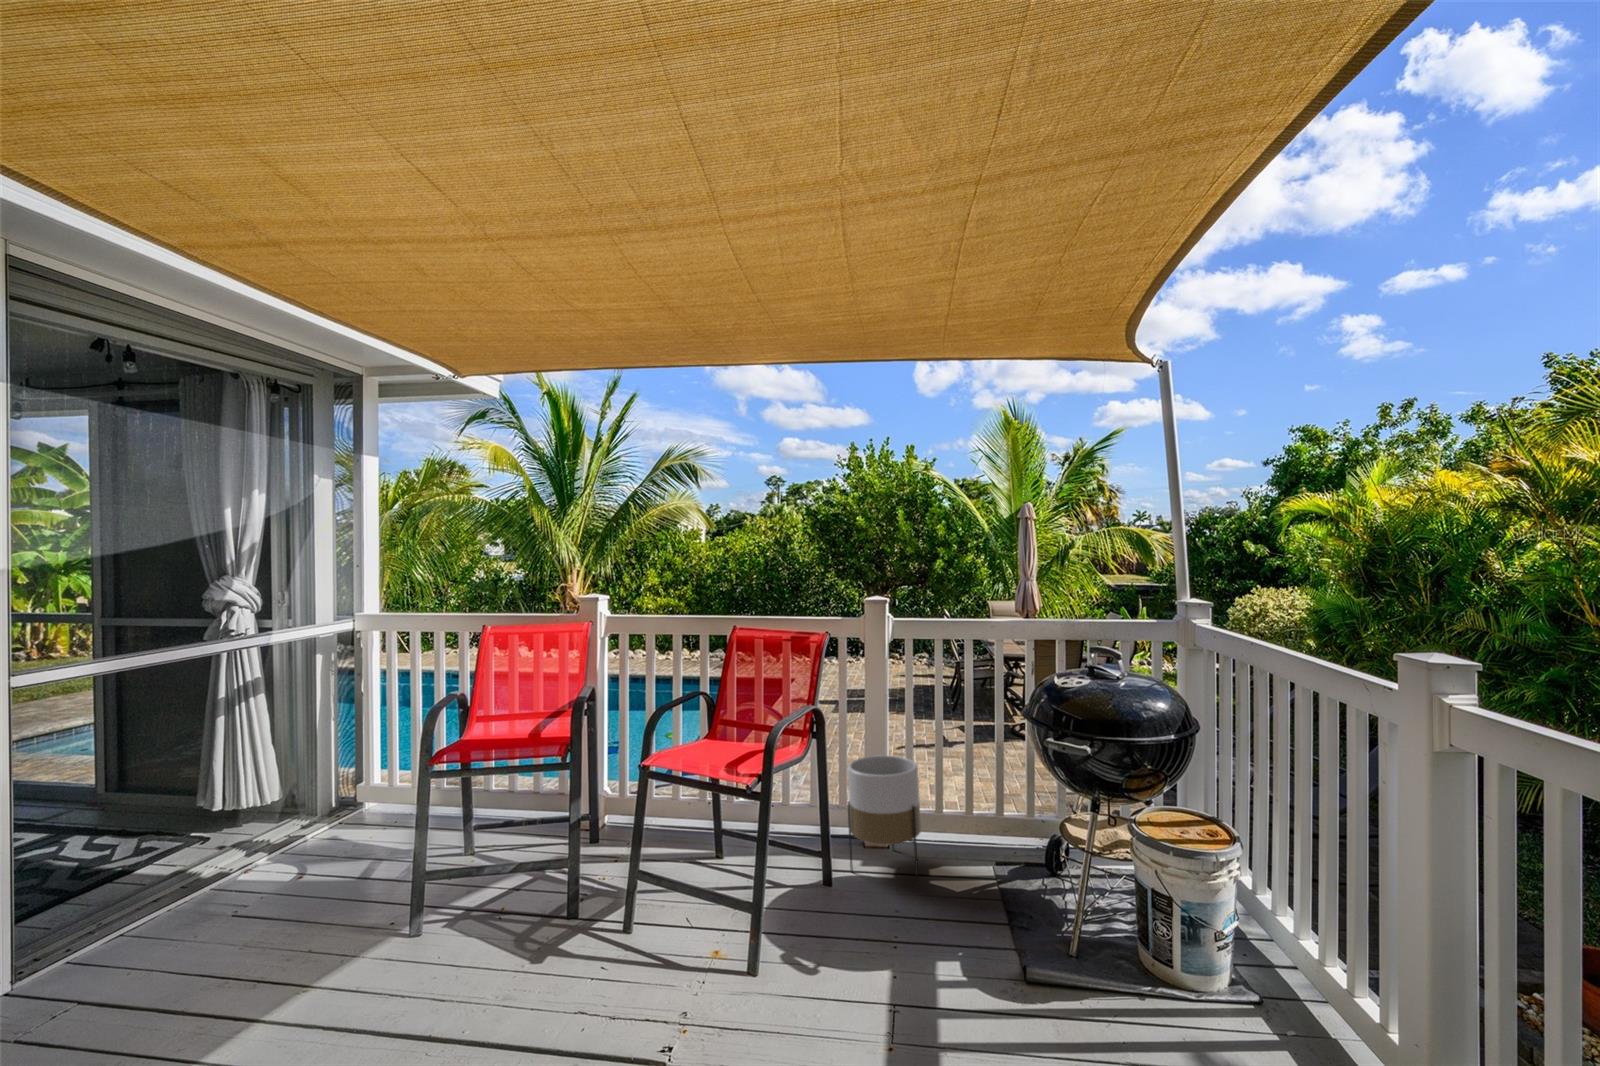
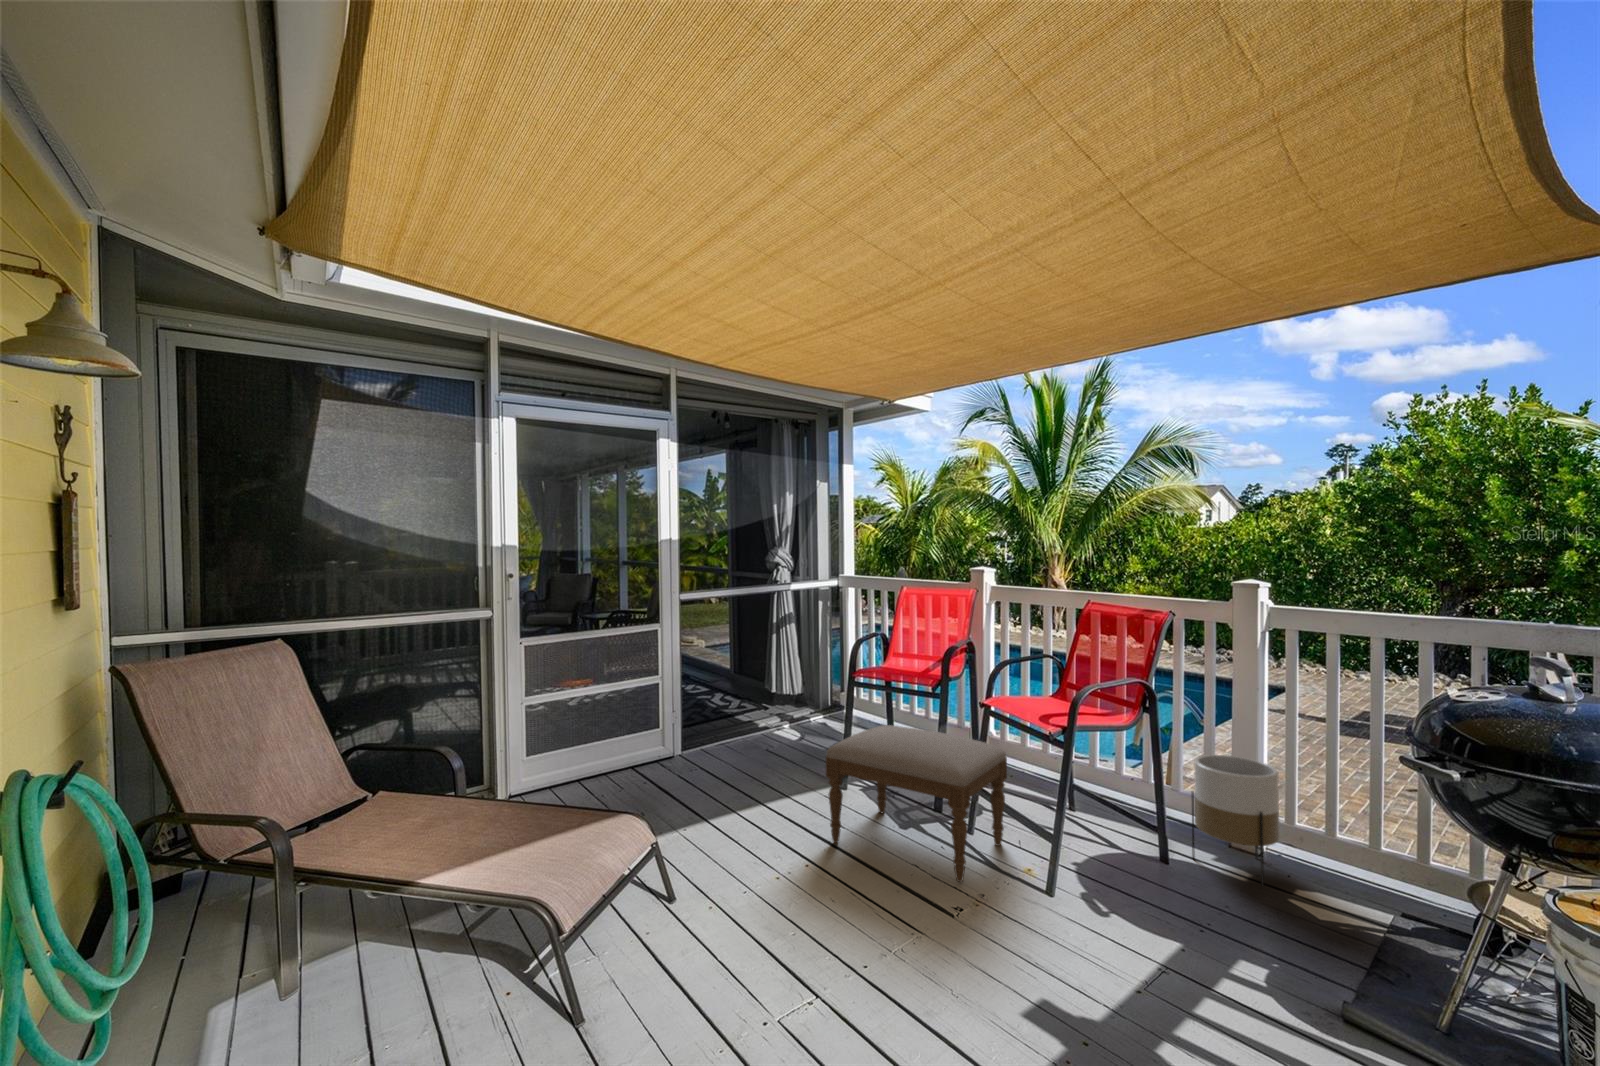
ottoman: none [424,809,673,1032] -> present [826,725,1007,882]

